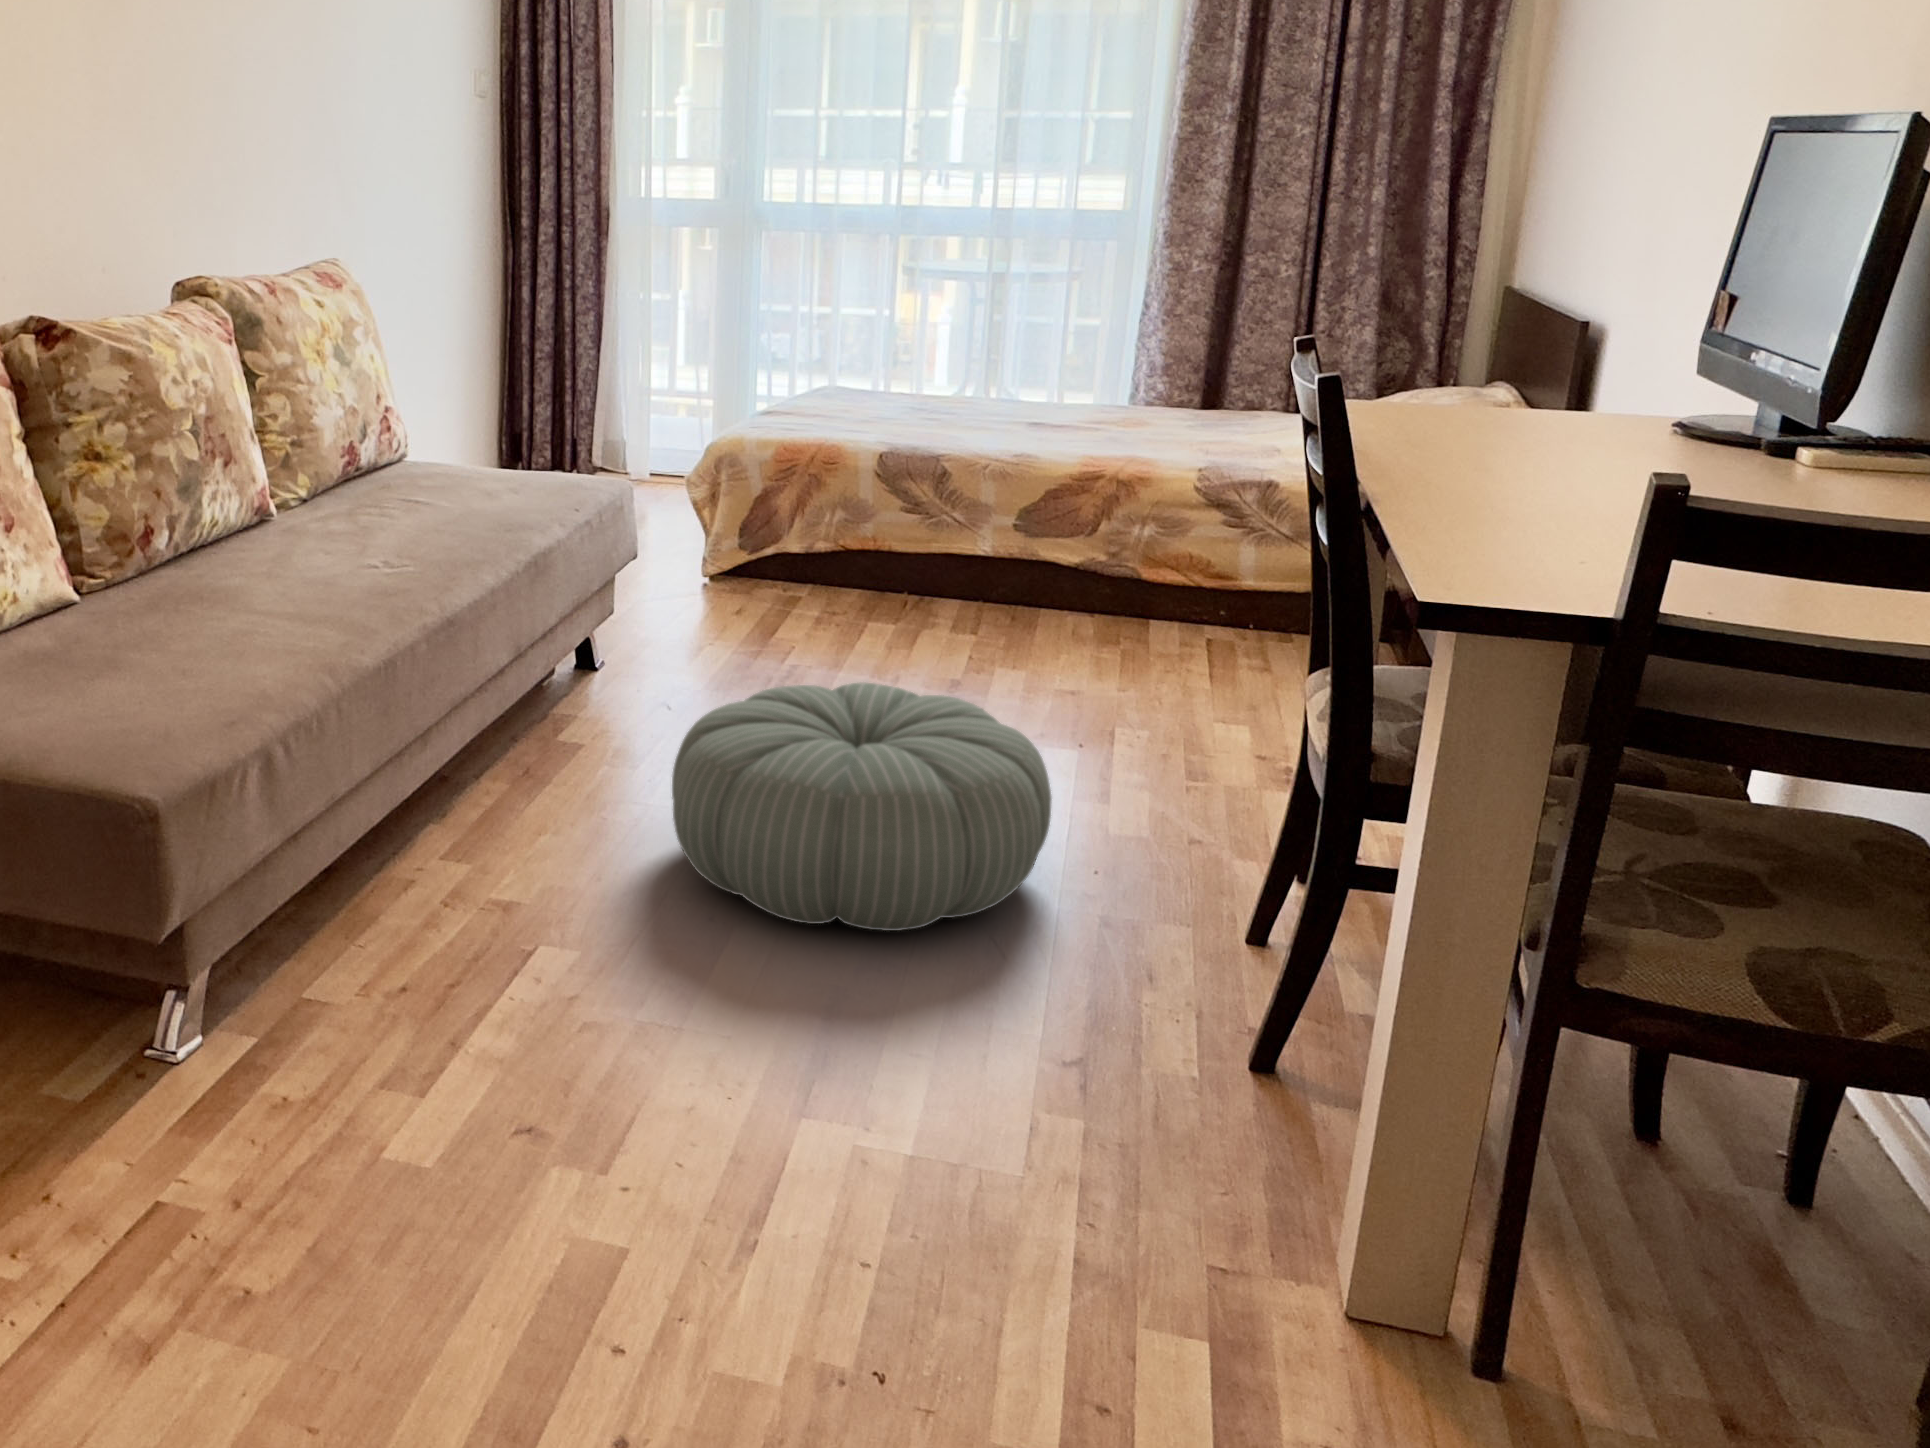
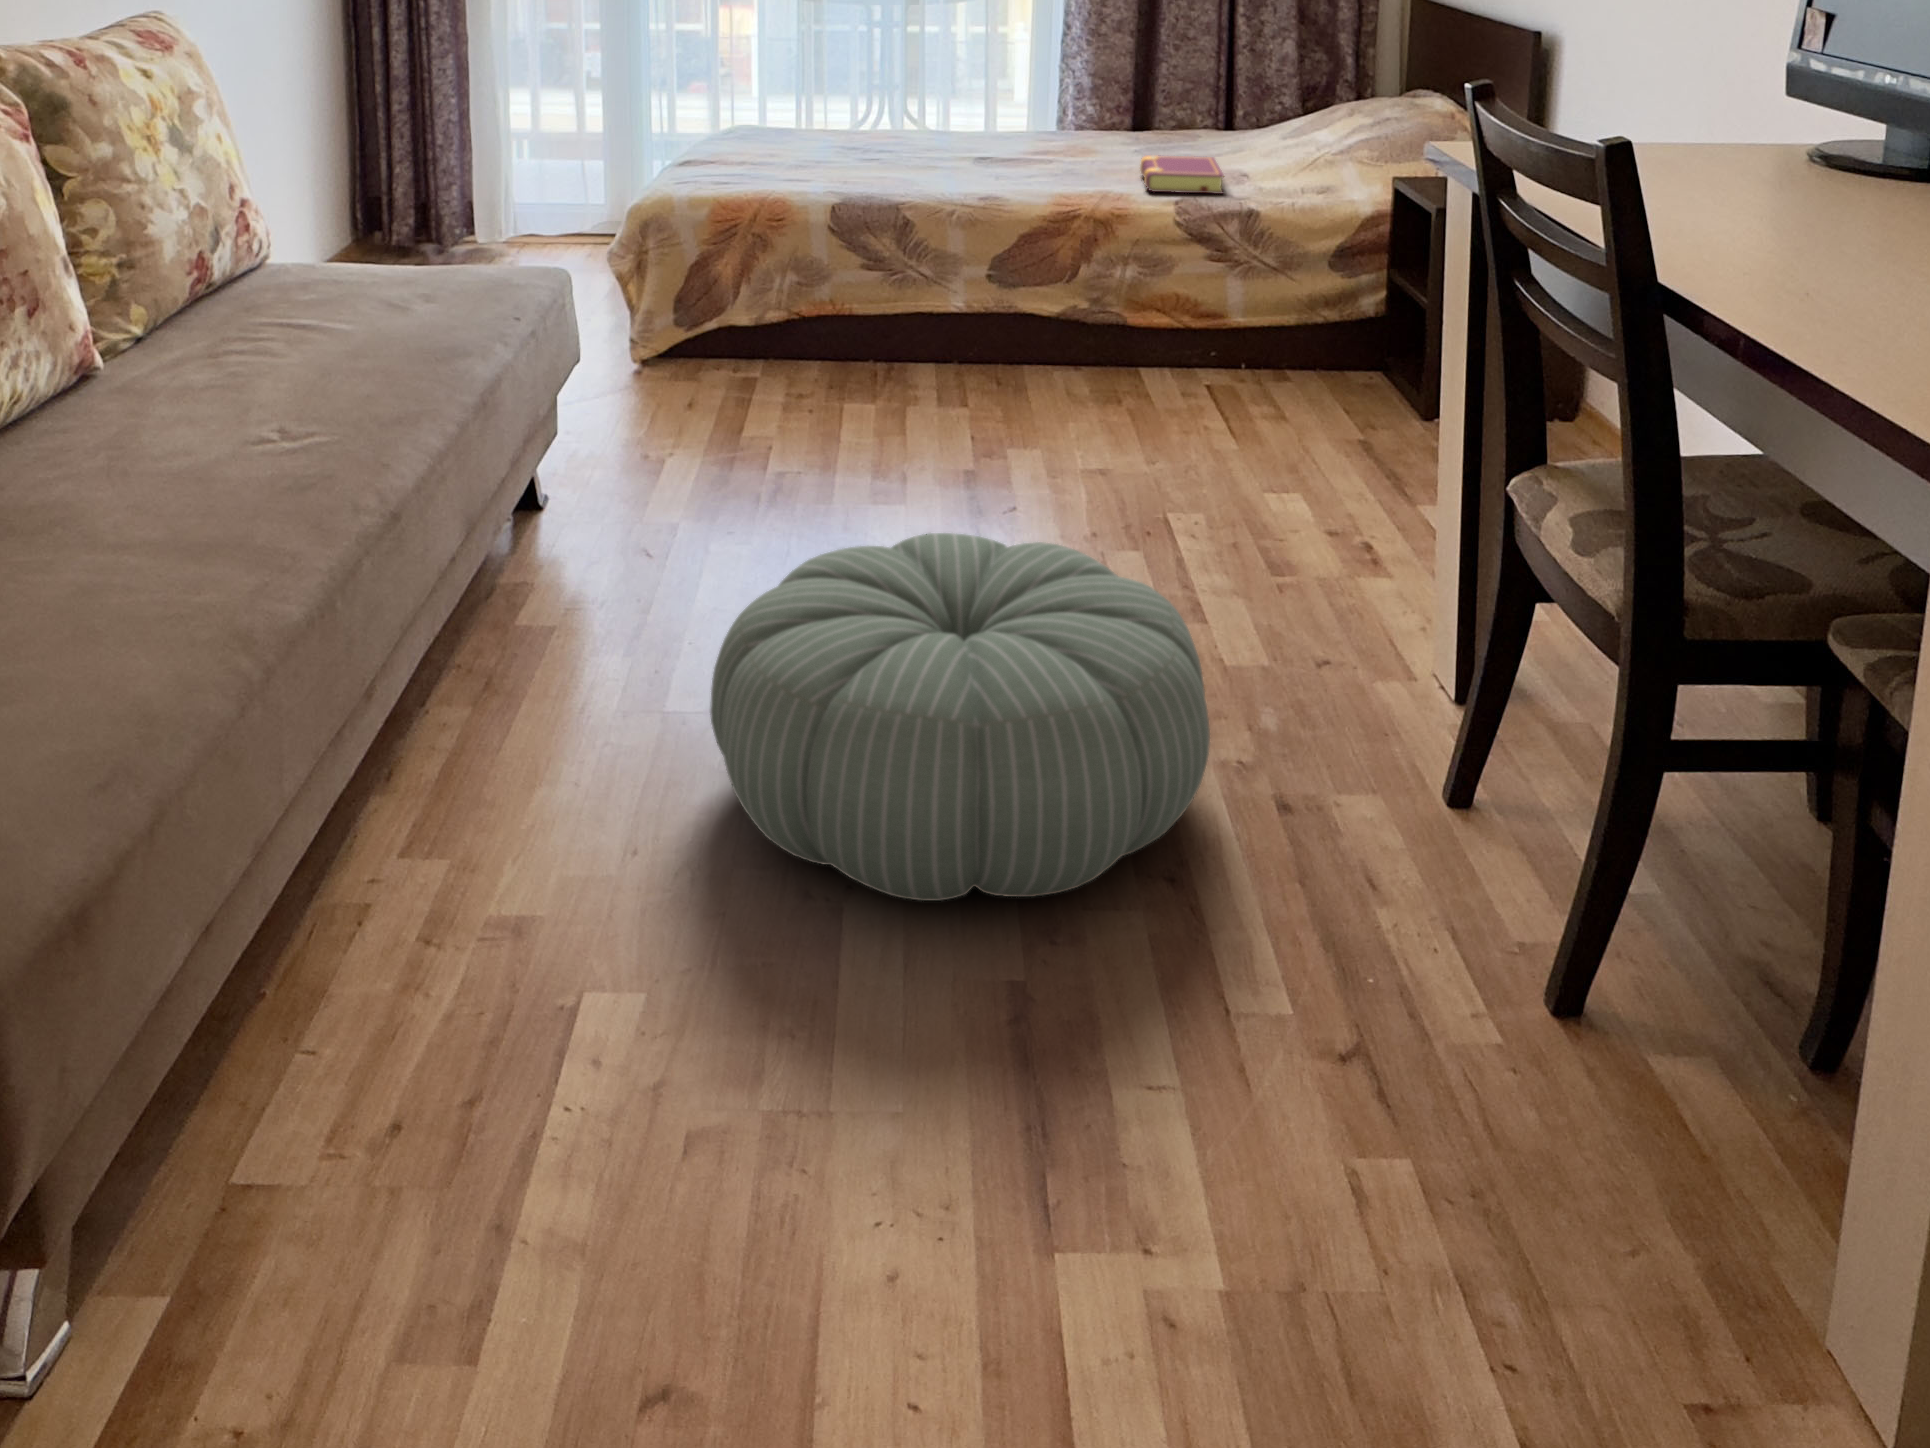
book: none [1174,420,1251,457] -> present [1140,155,1224,194]

